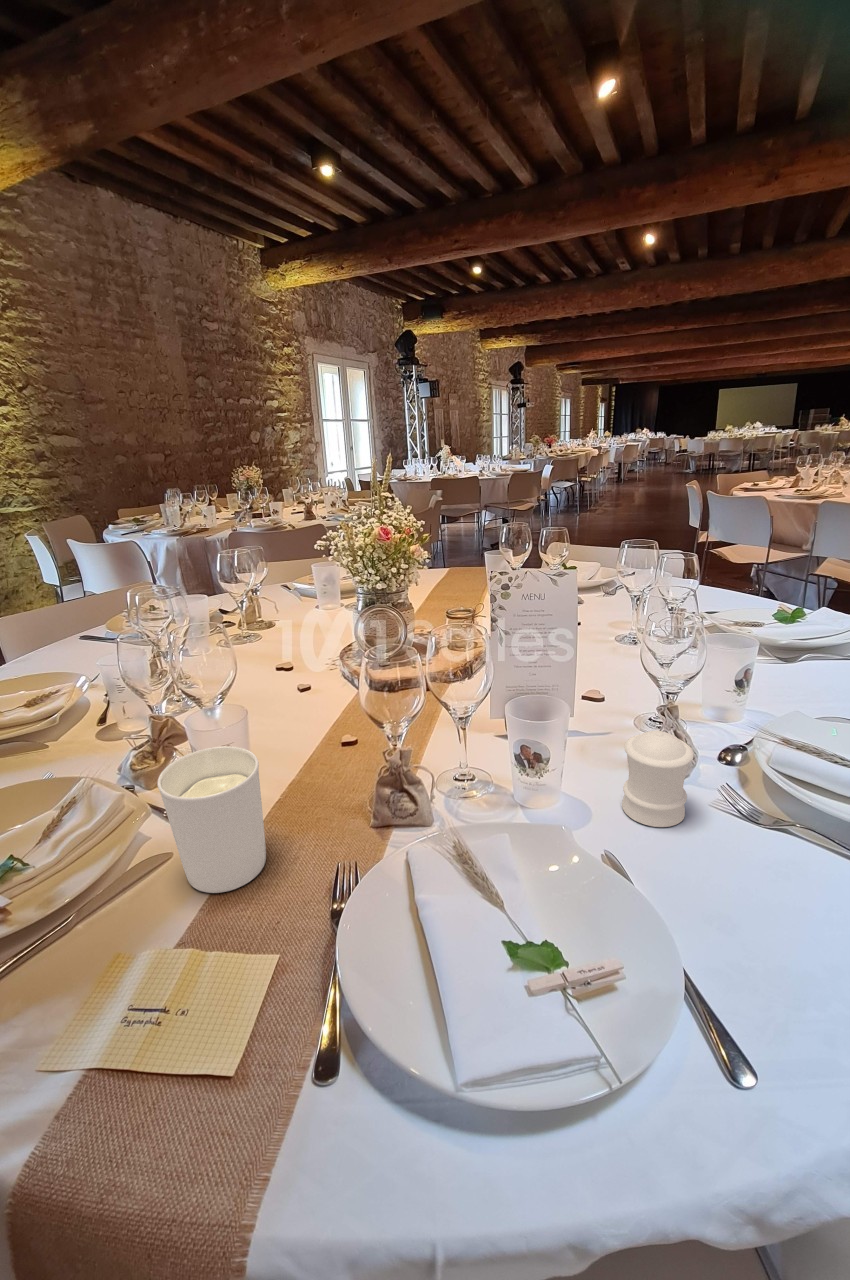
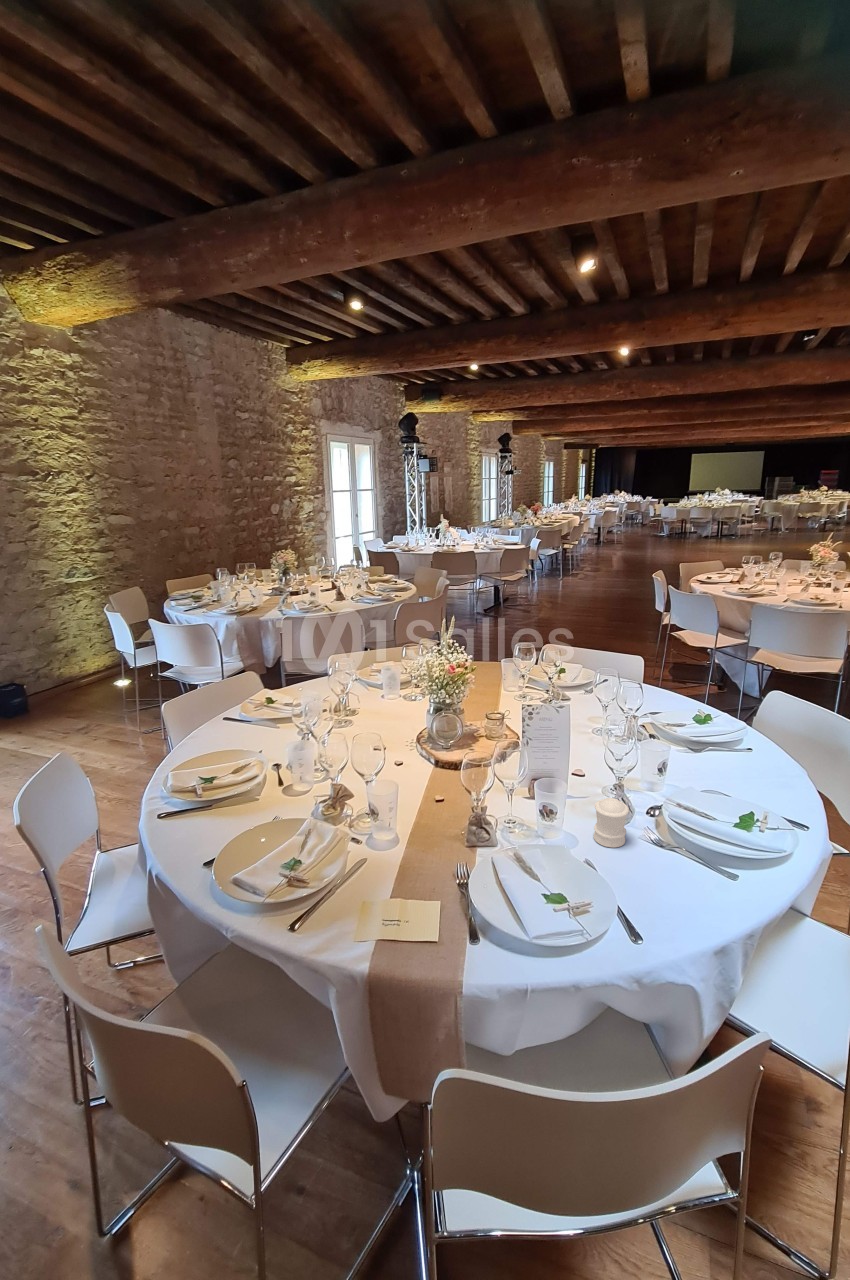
candle holder: present [157,746,266,893] -> none [372,803,418,876]

